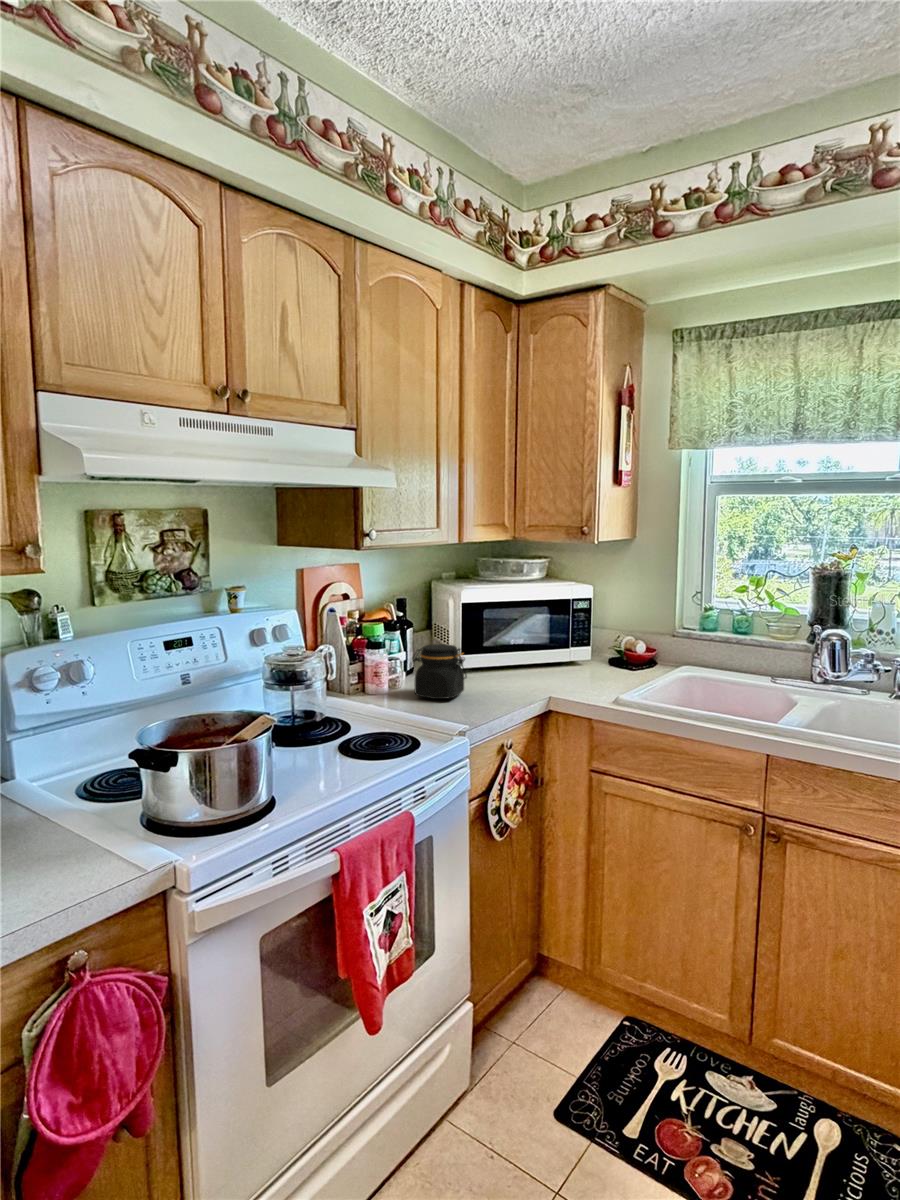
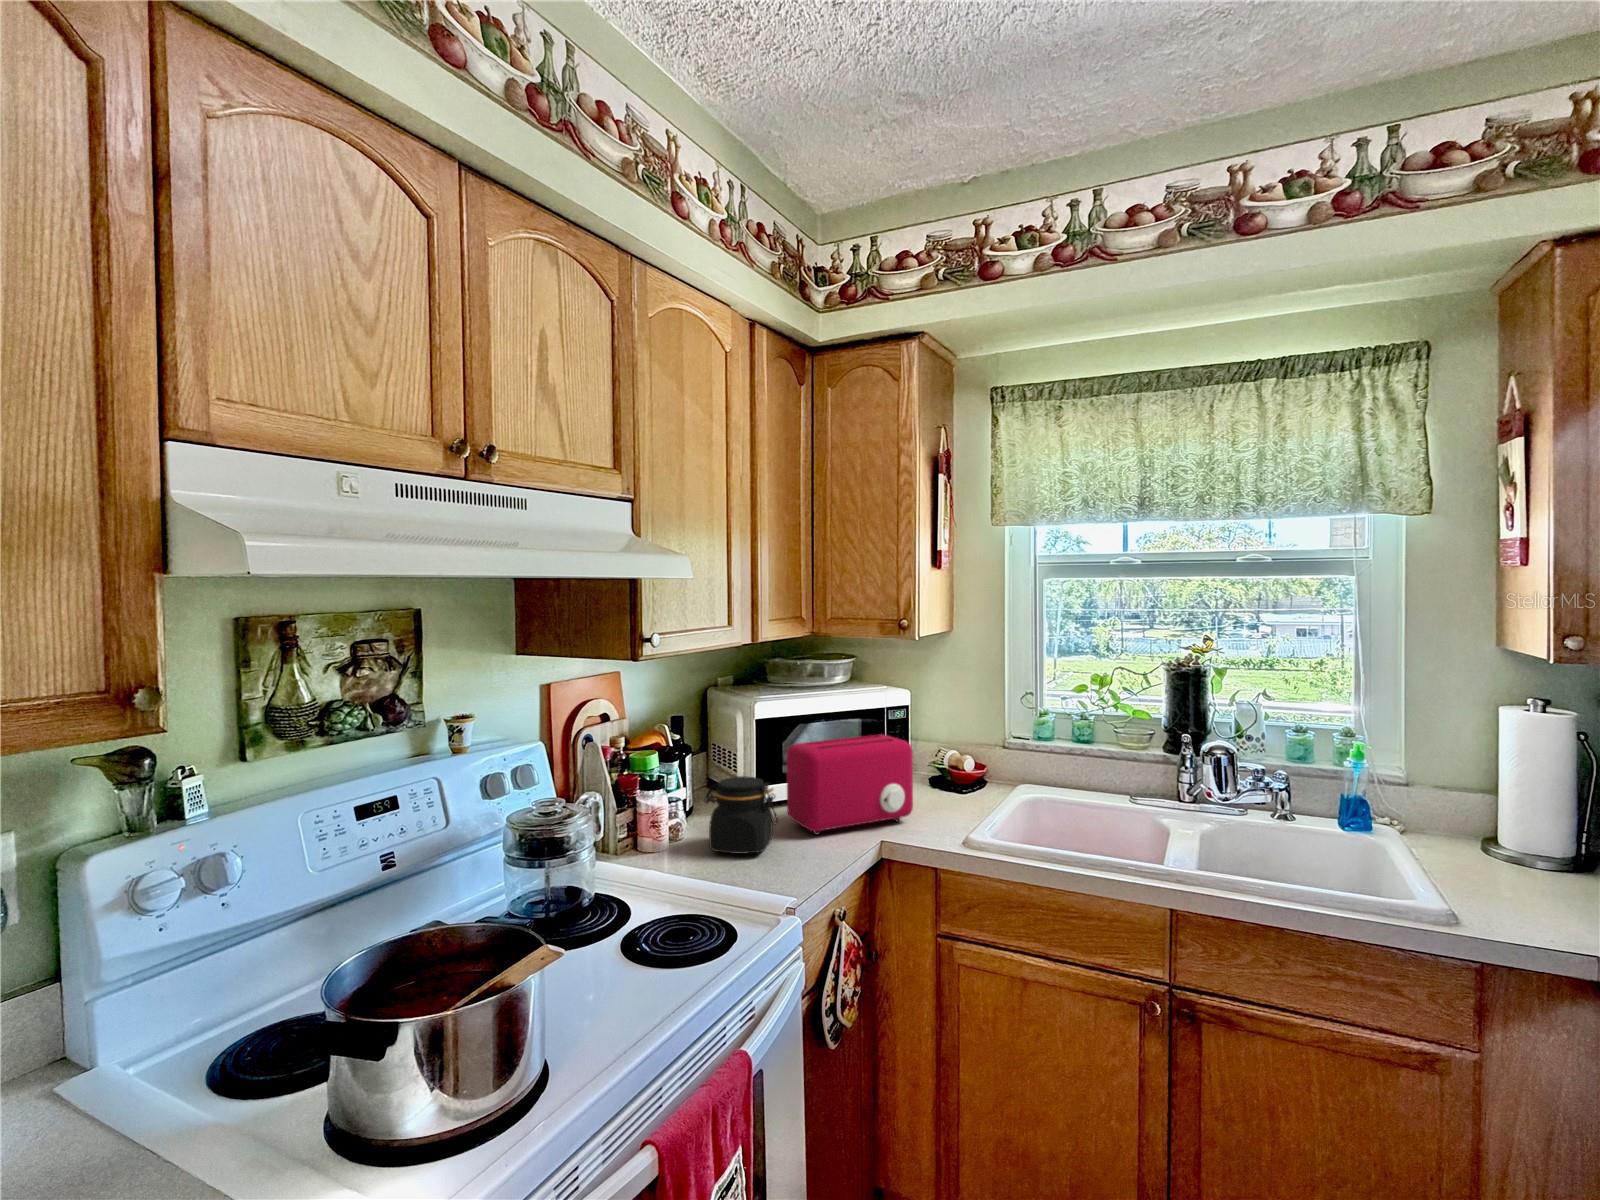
toaster: none [480,620,580,692] -> present [786,734,913,835]

